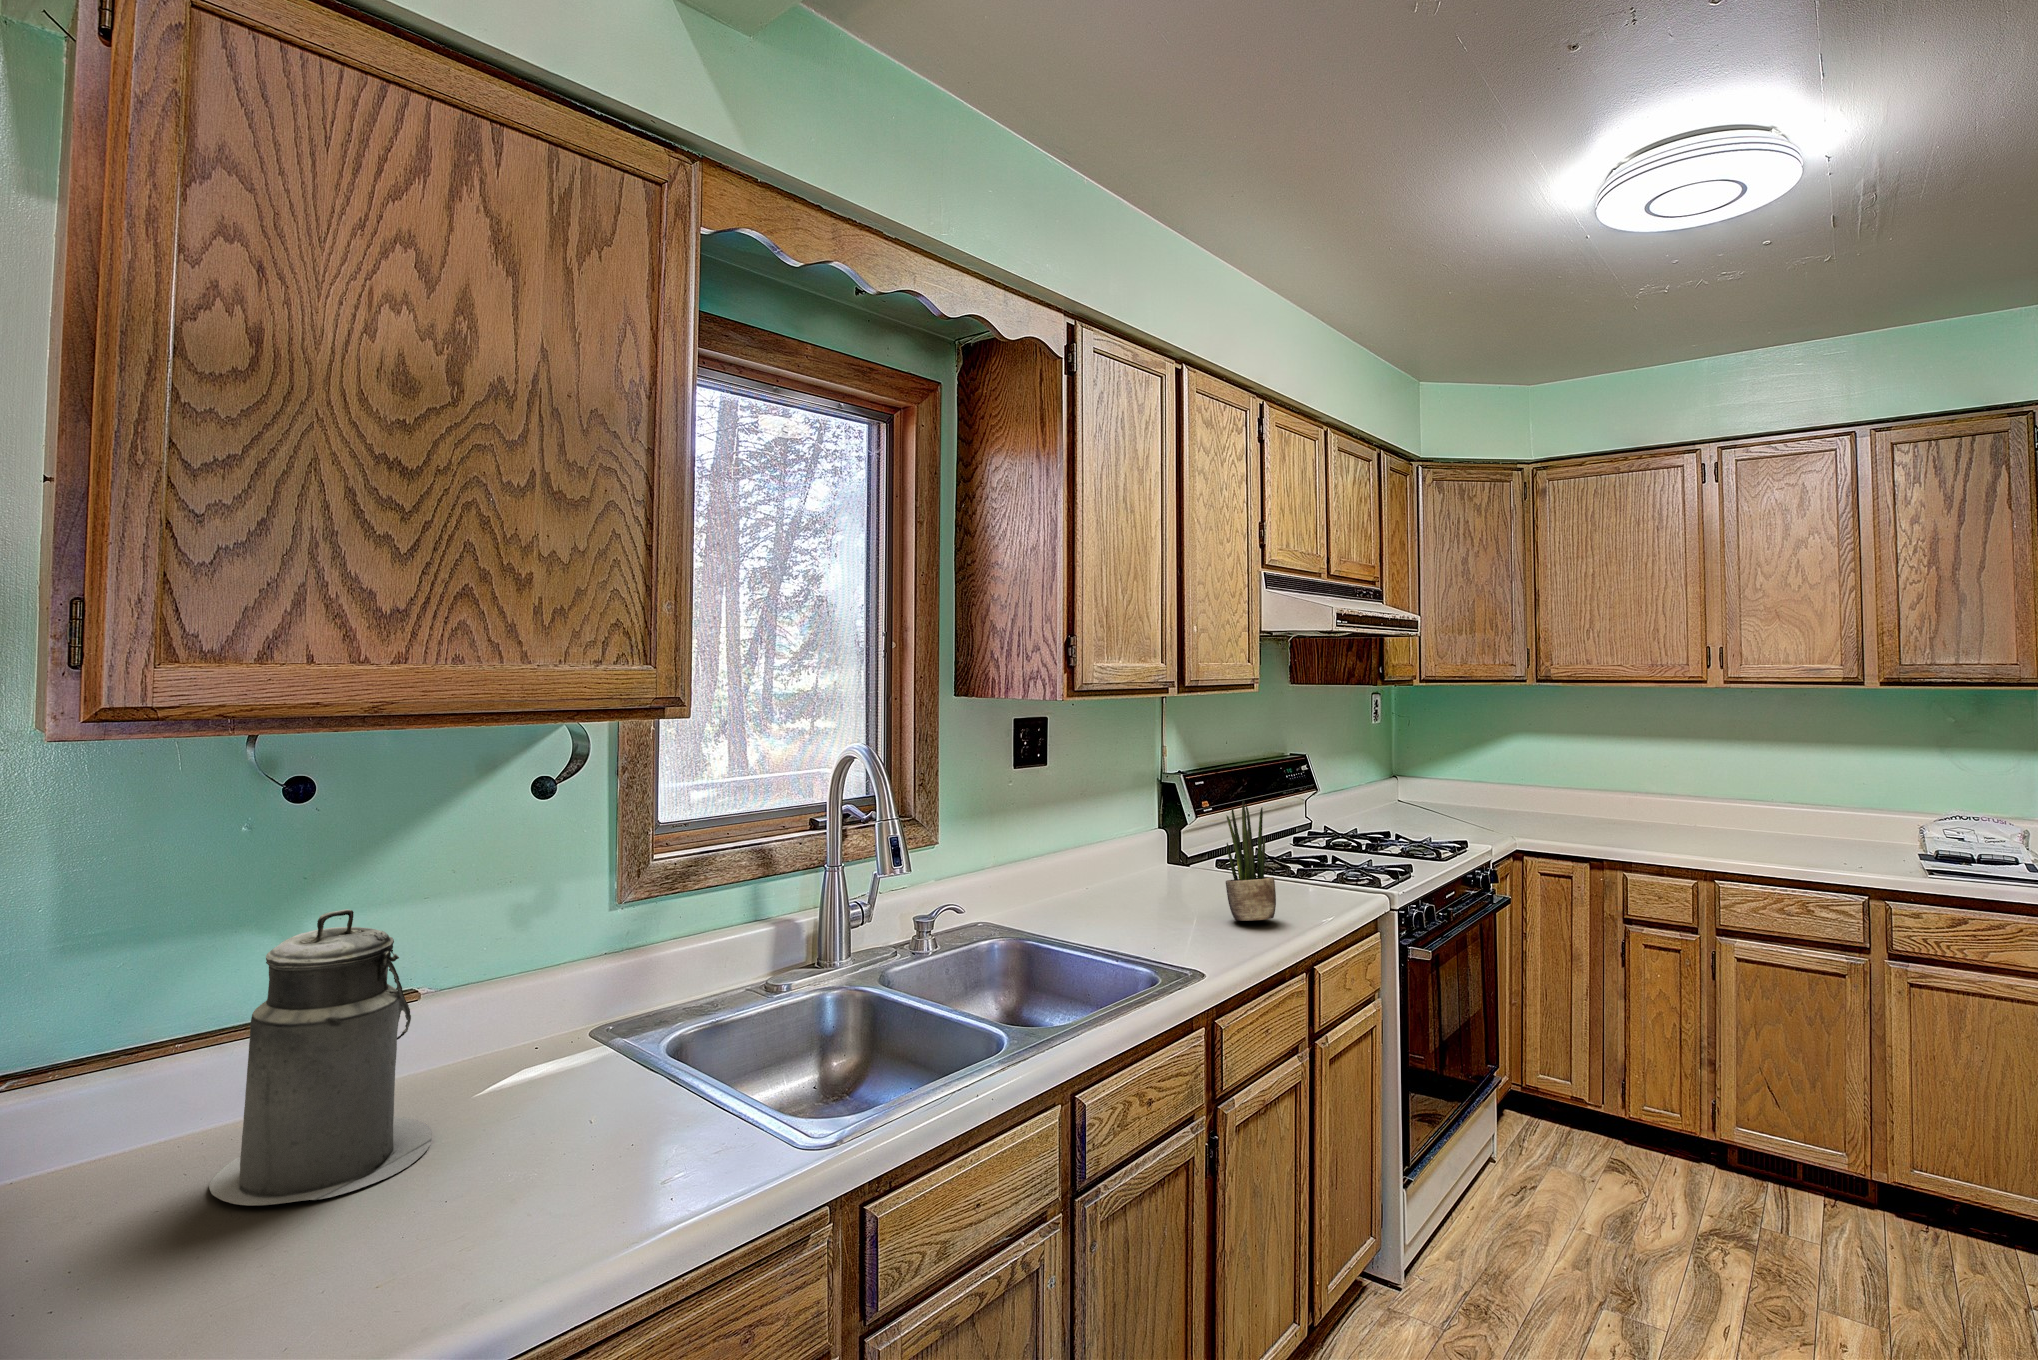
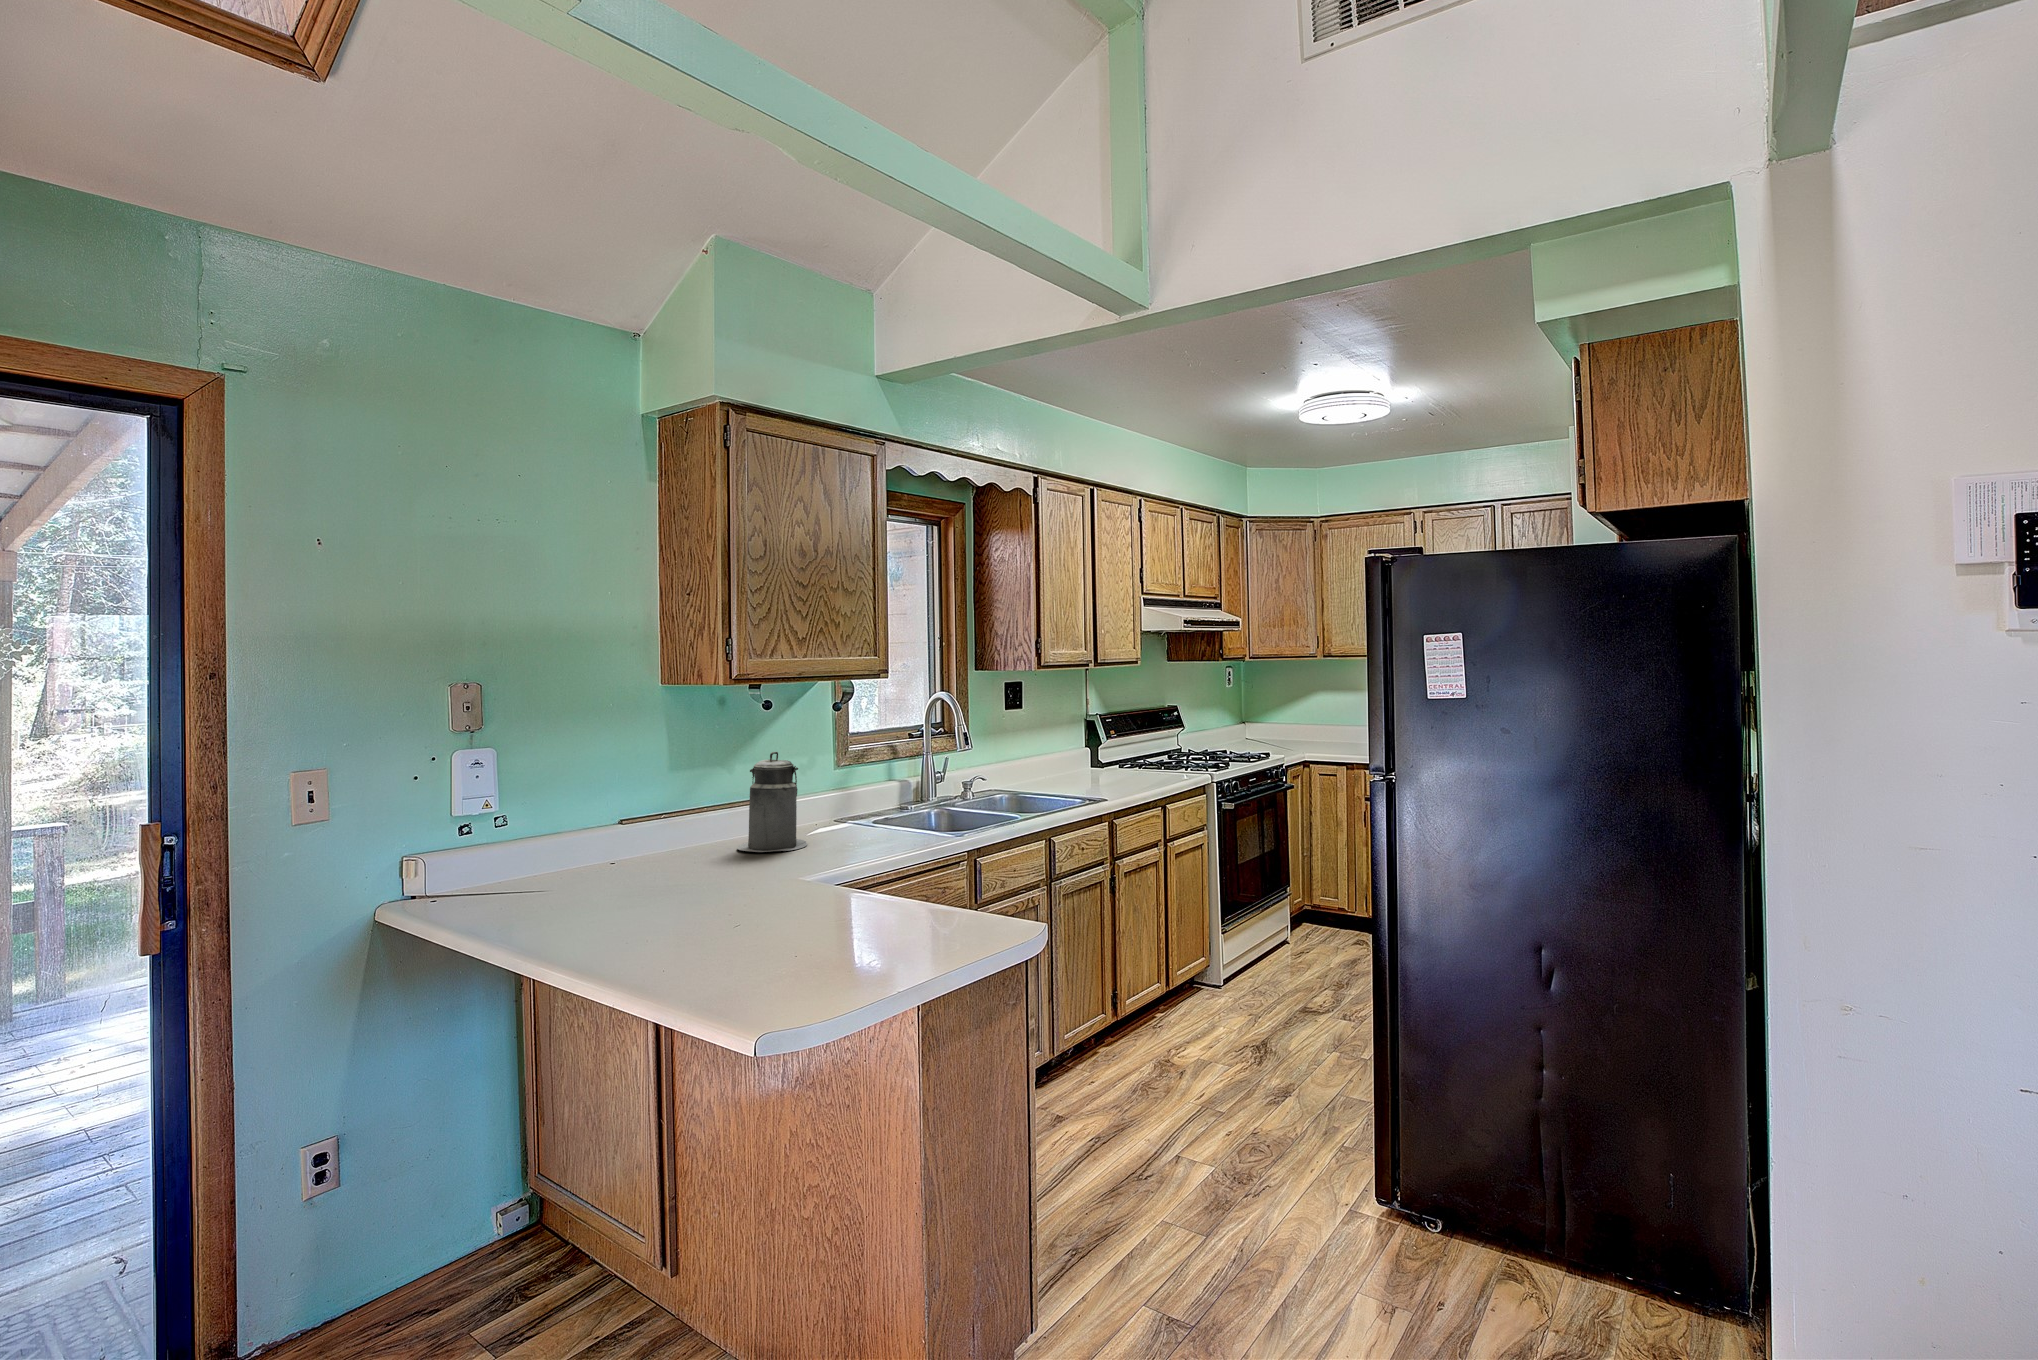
potted plant: present [1226,800,1276,921] -> none [1120,722,1147,785]

